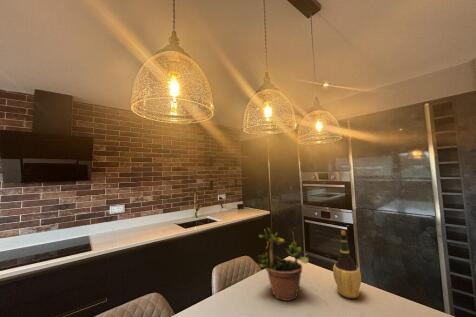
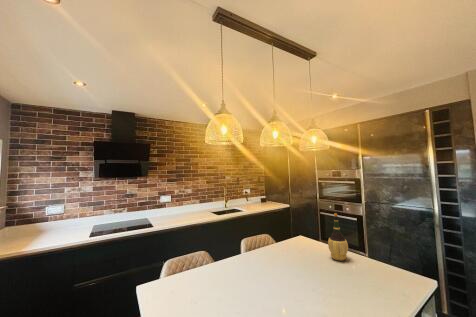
potted plant: present [258,229,309,301] -> none [271,206,309,260]

